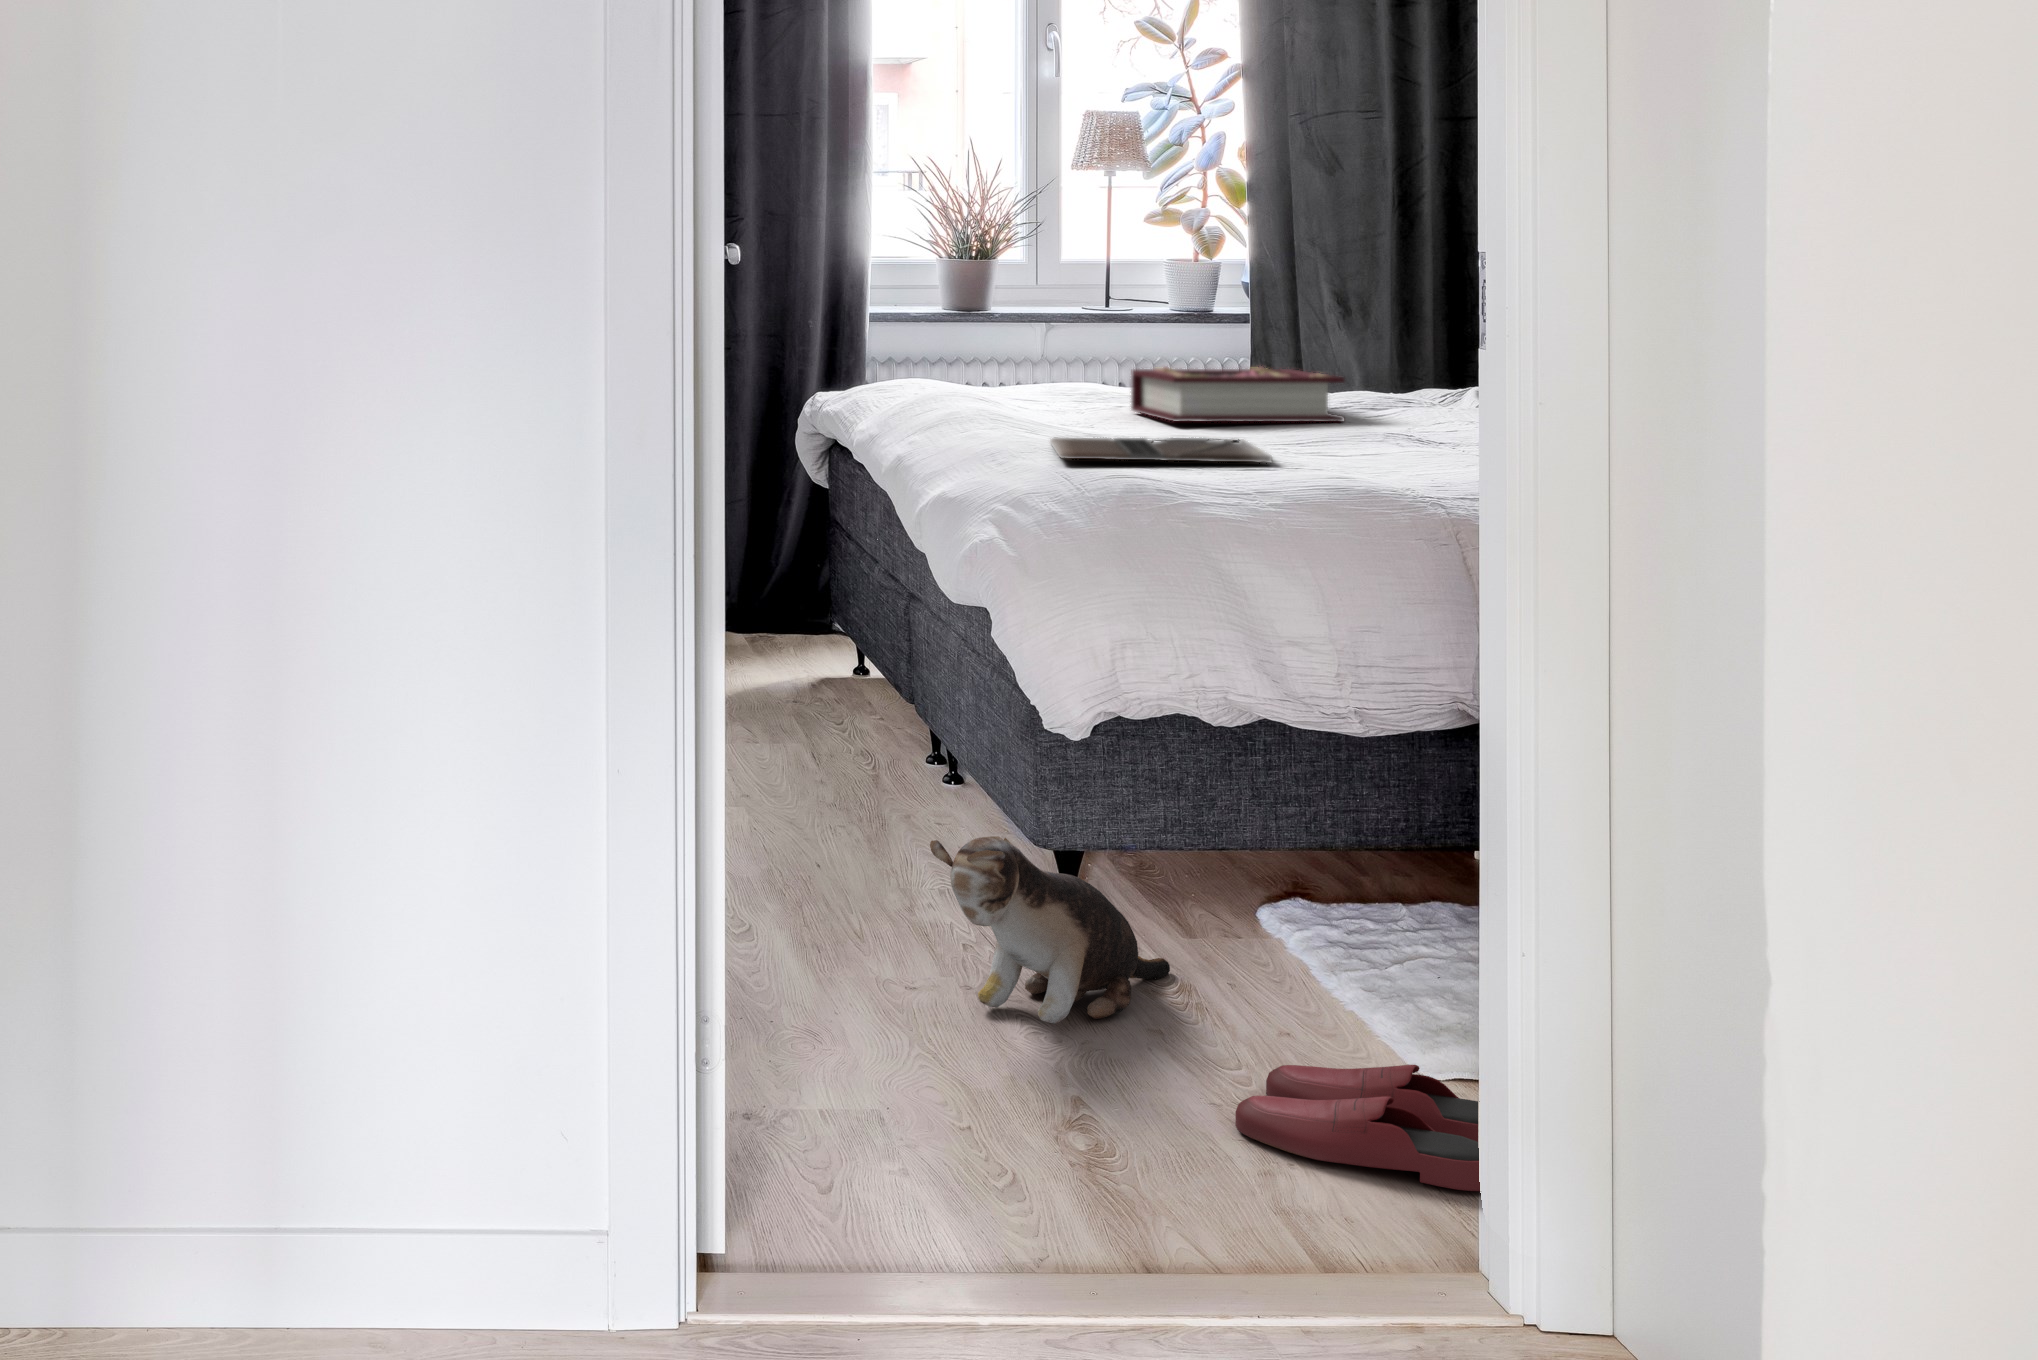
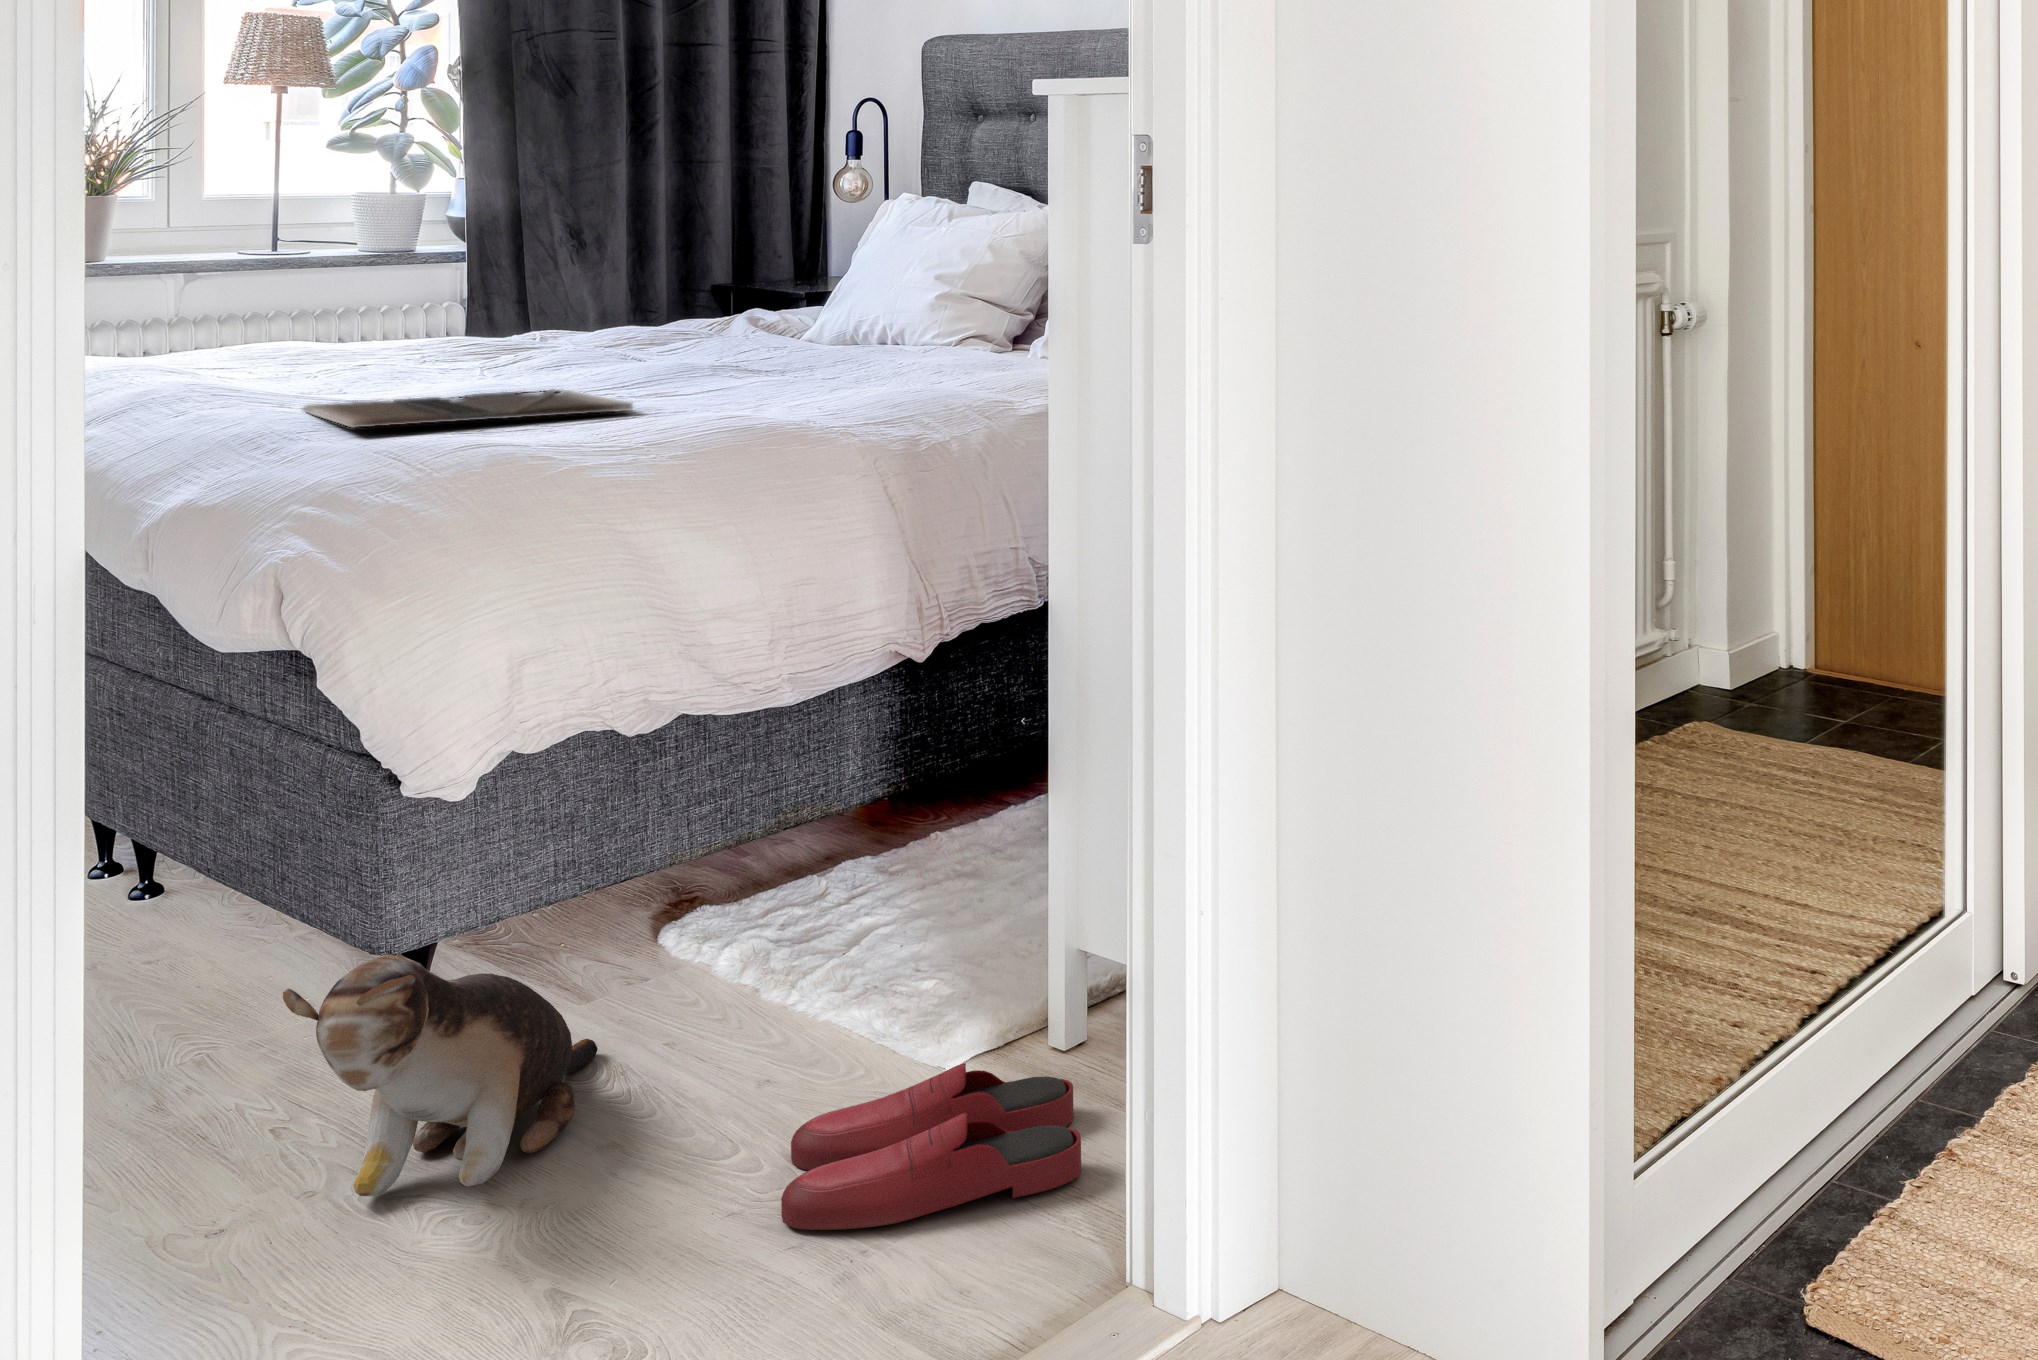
book: present [1131,367,1344,422] -> none [383,308,660,376]

